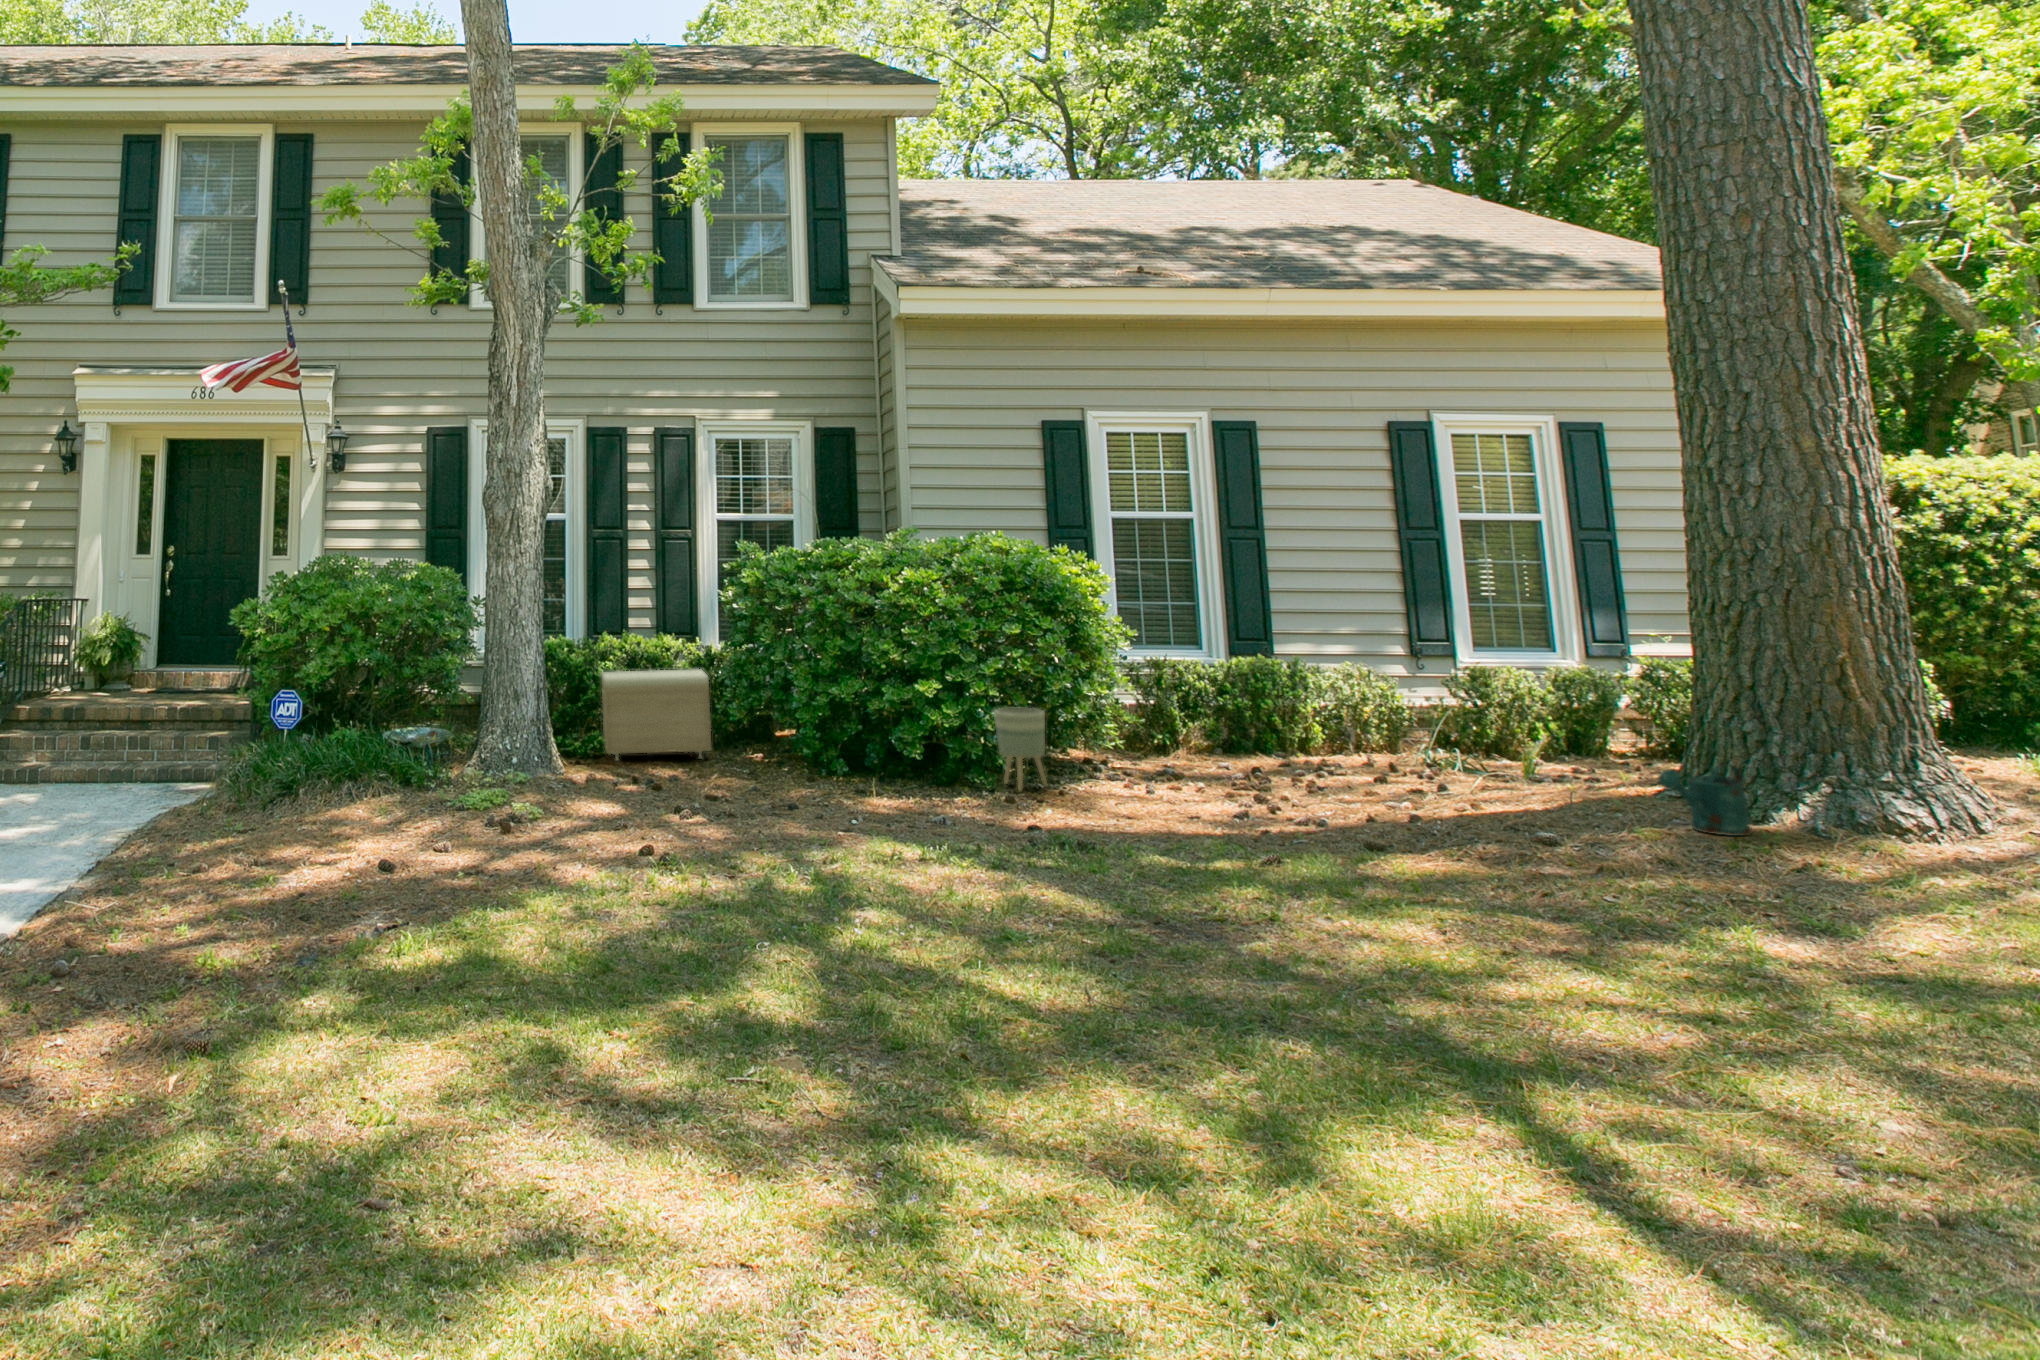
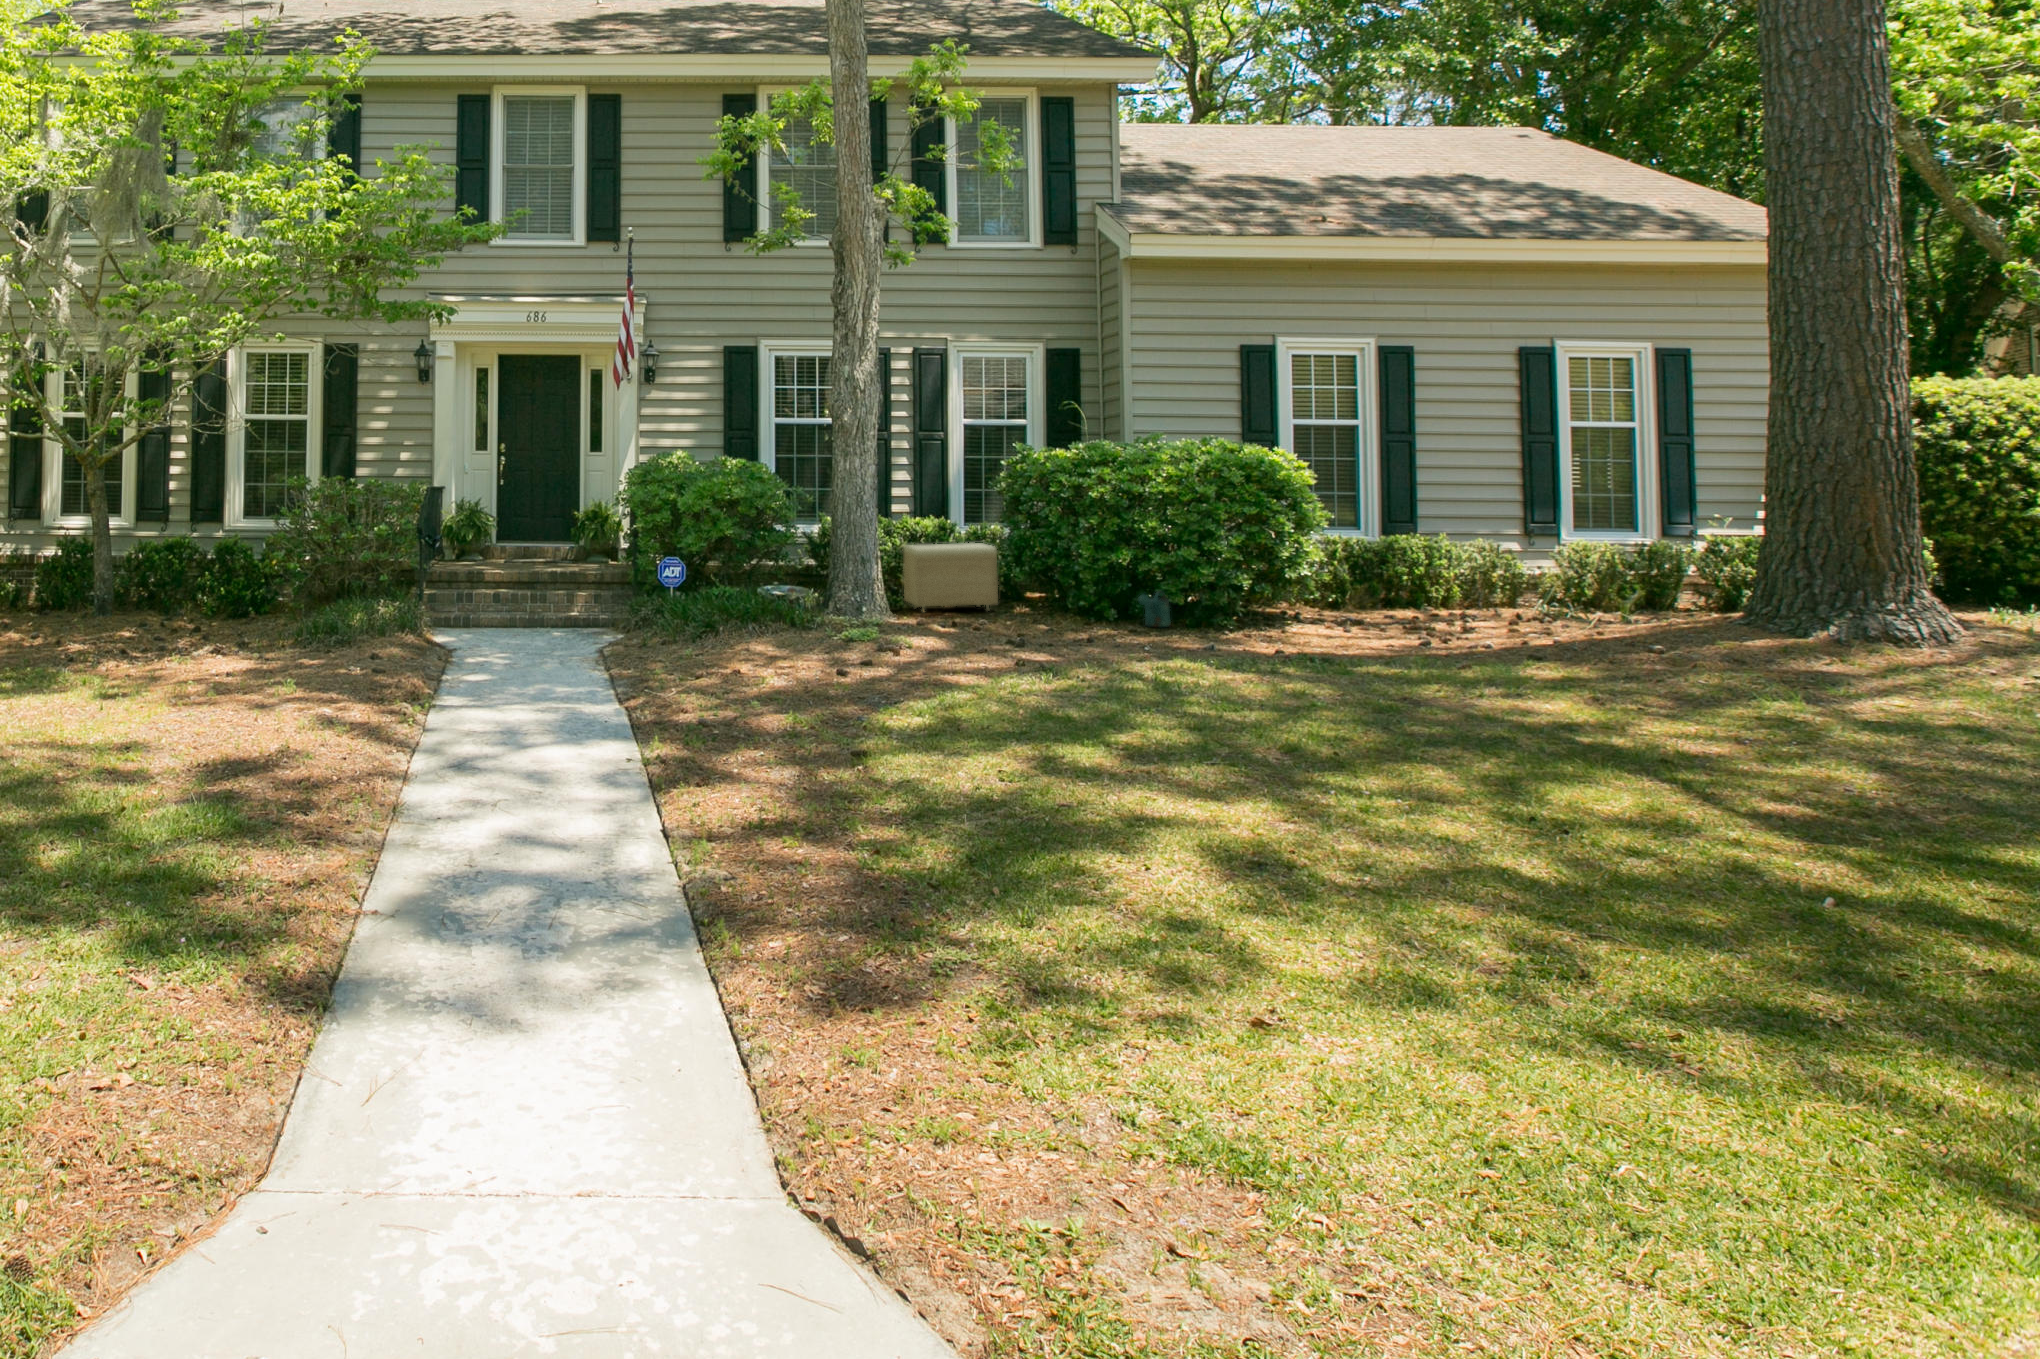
planter: present [994,708,1047,792] -> none [1238,568,1279,628]
watering can: present [1658,764,1752,836] -> present [1138,592,1171,627]

